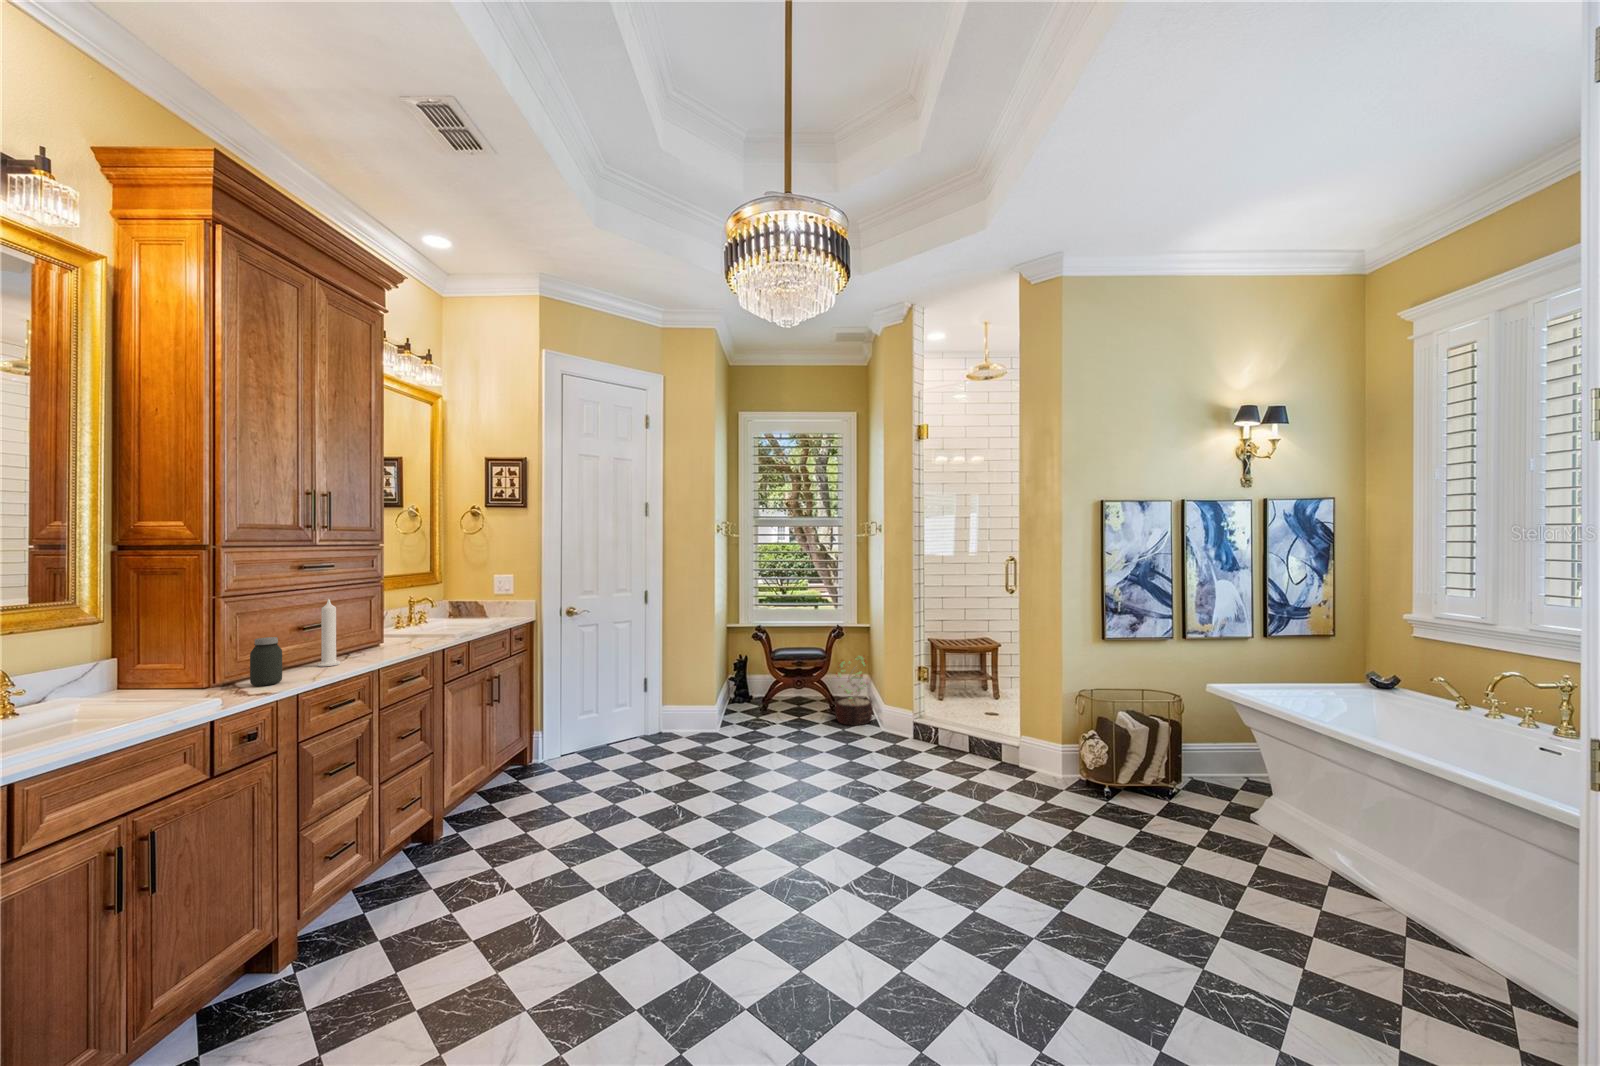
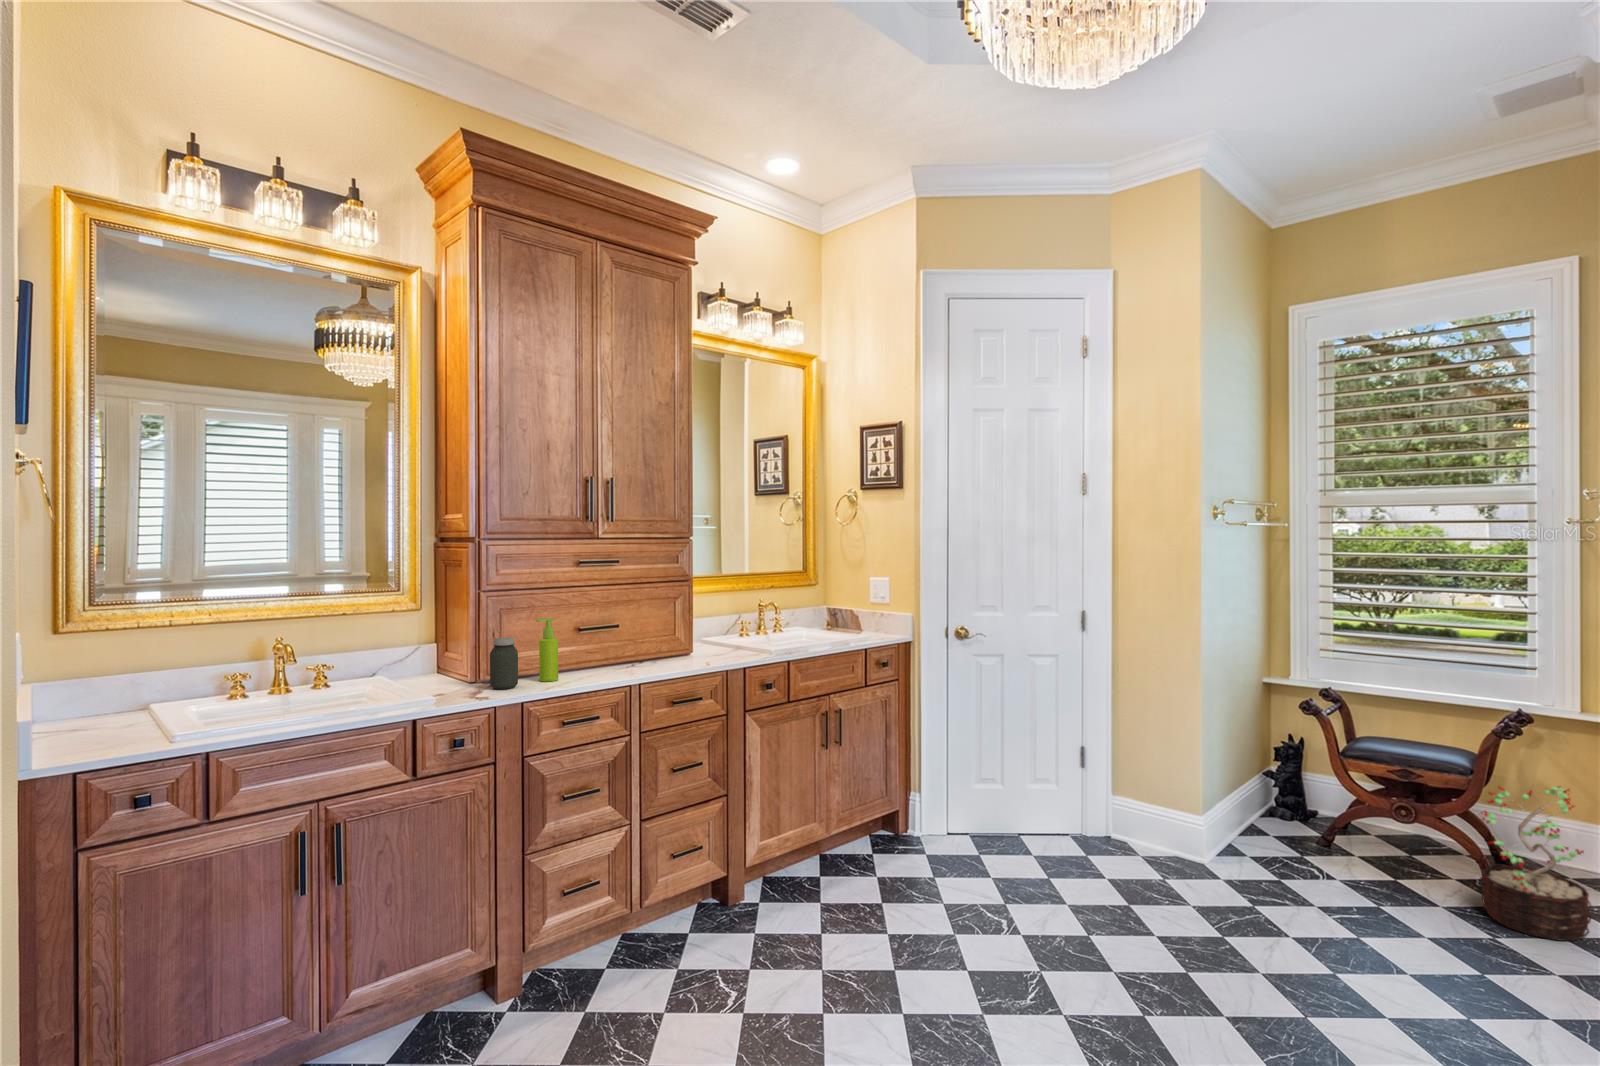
candle: present [317,599,340,667] -> none [580,599,602,675]
soap dispenser: none [287,617,309,675] -> present [536,618,558,682]

